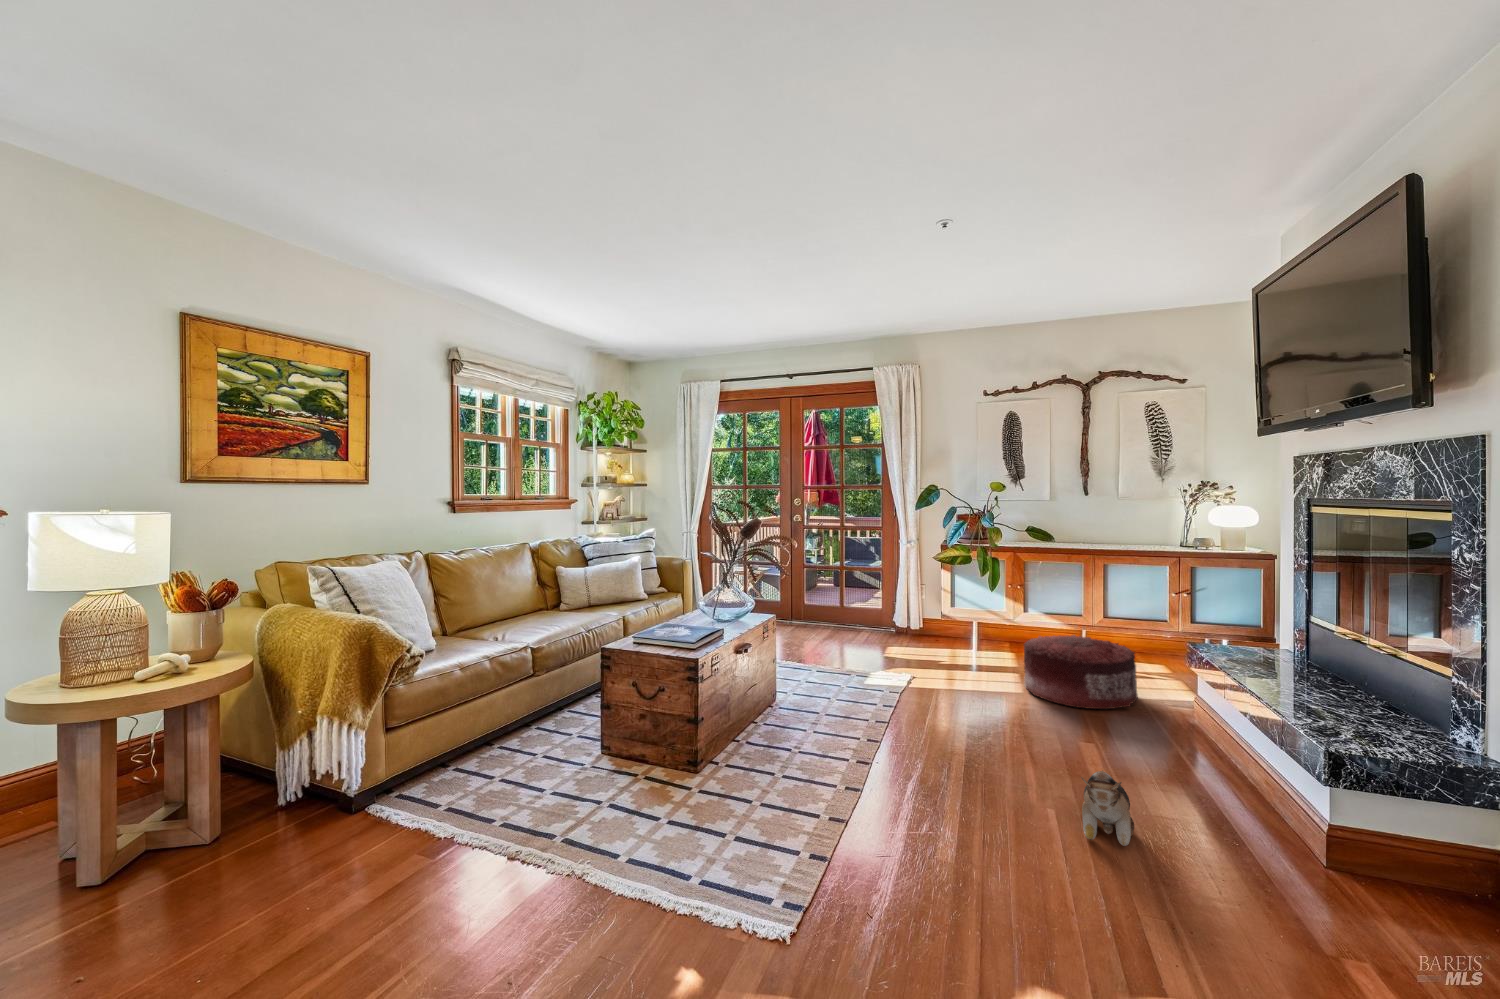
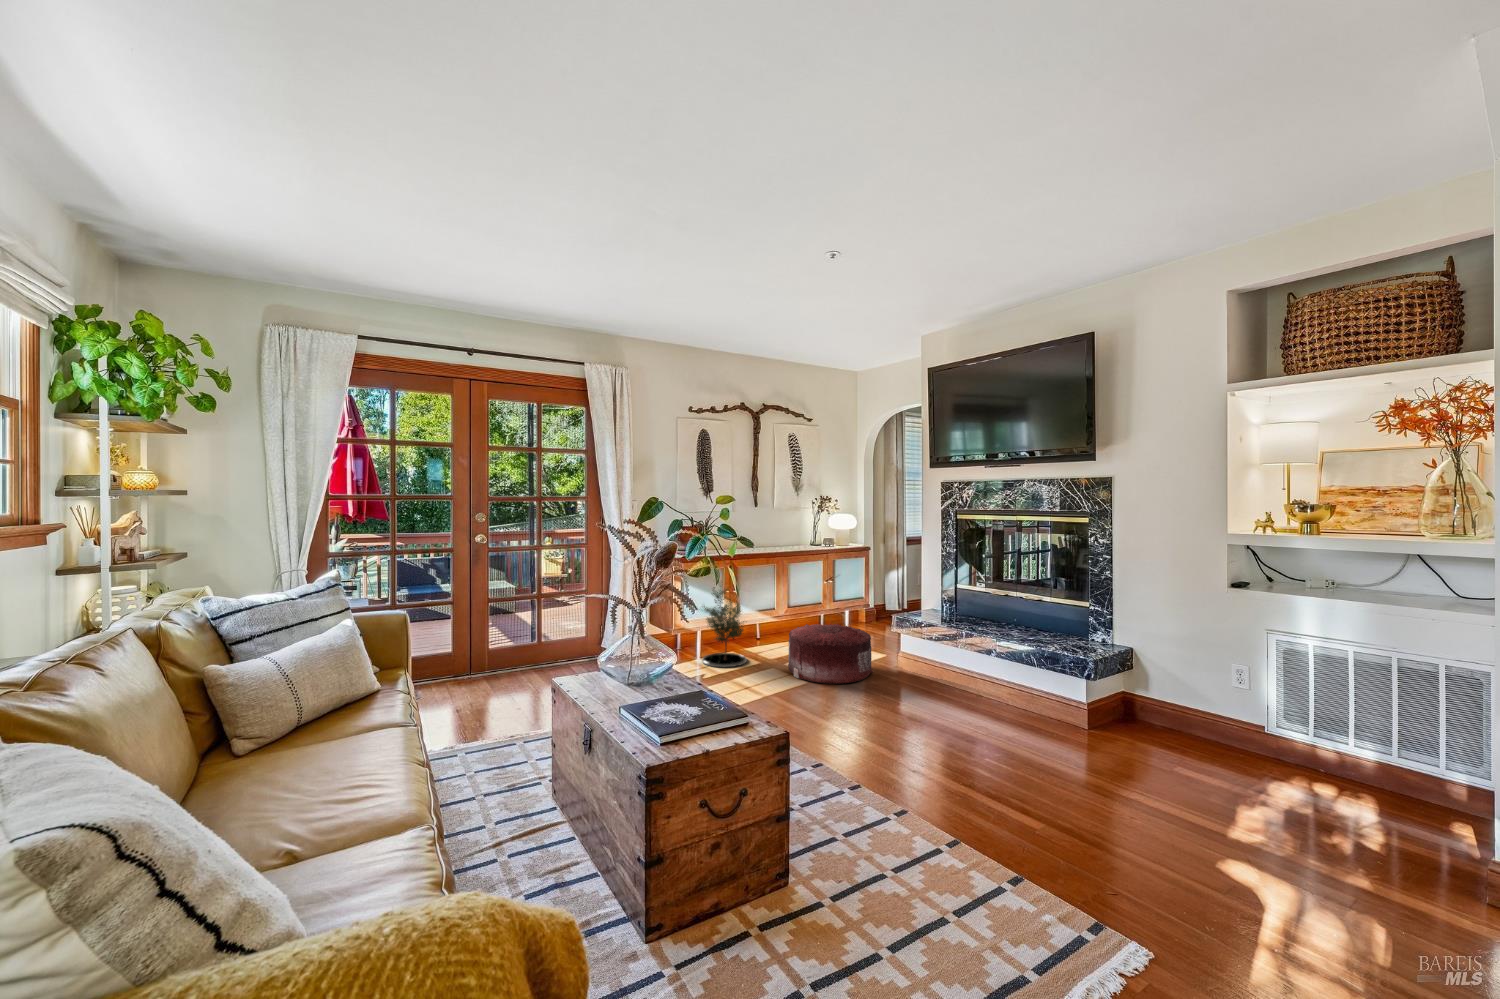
potted tree: none [961,572,1019,665] -> present [702,586,747,667]
plush toy: present [1081,771,1134,846] -> none [997,714,1078,770]

